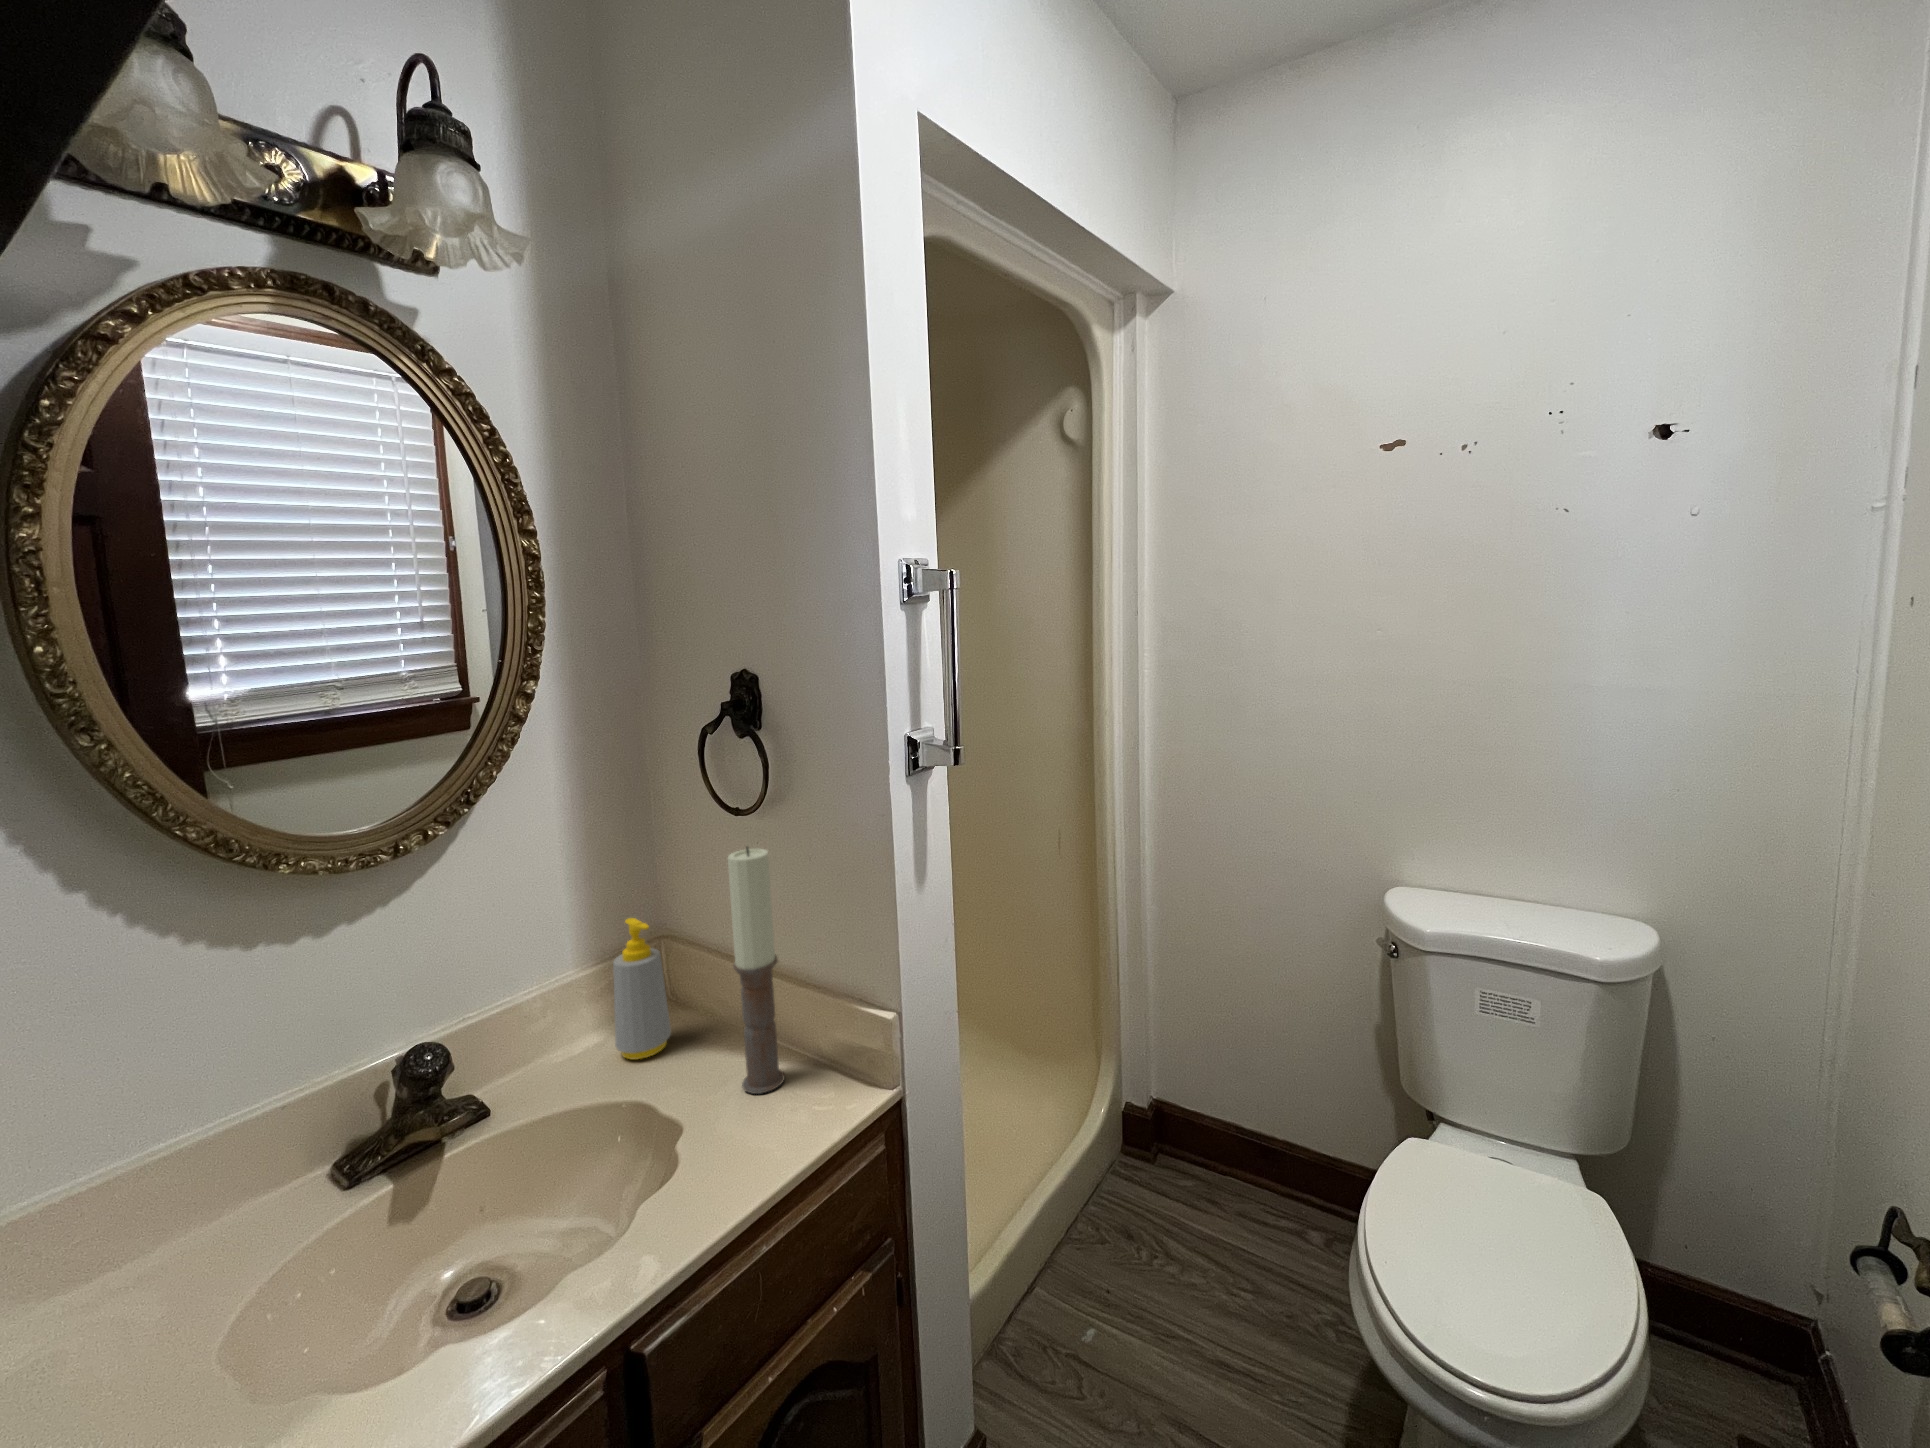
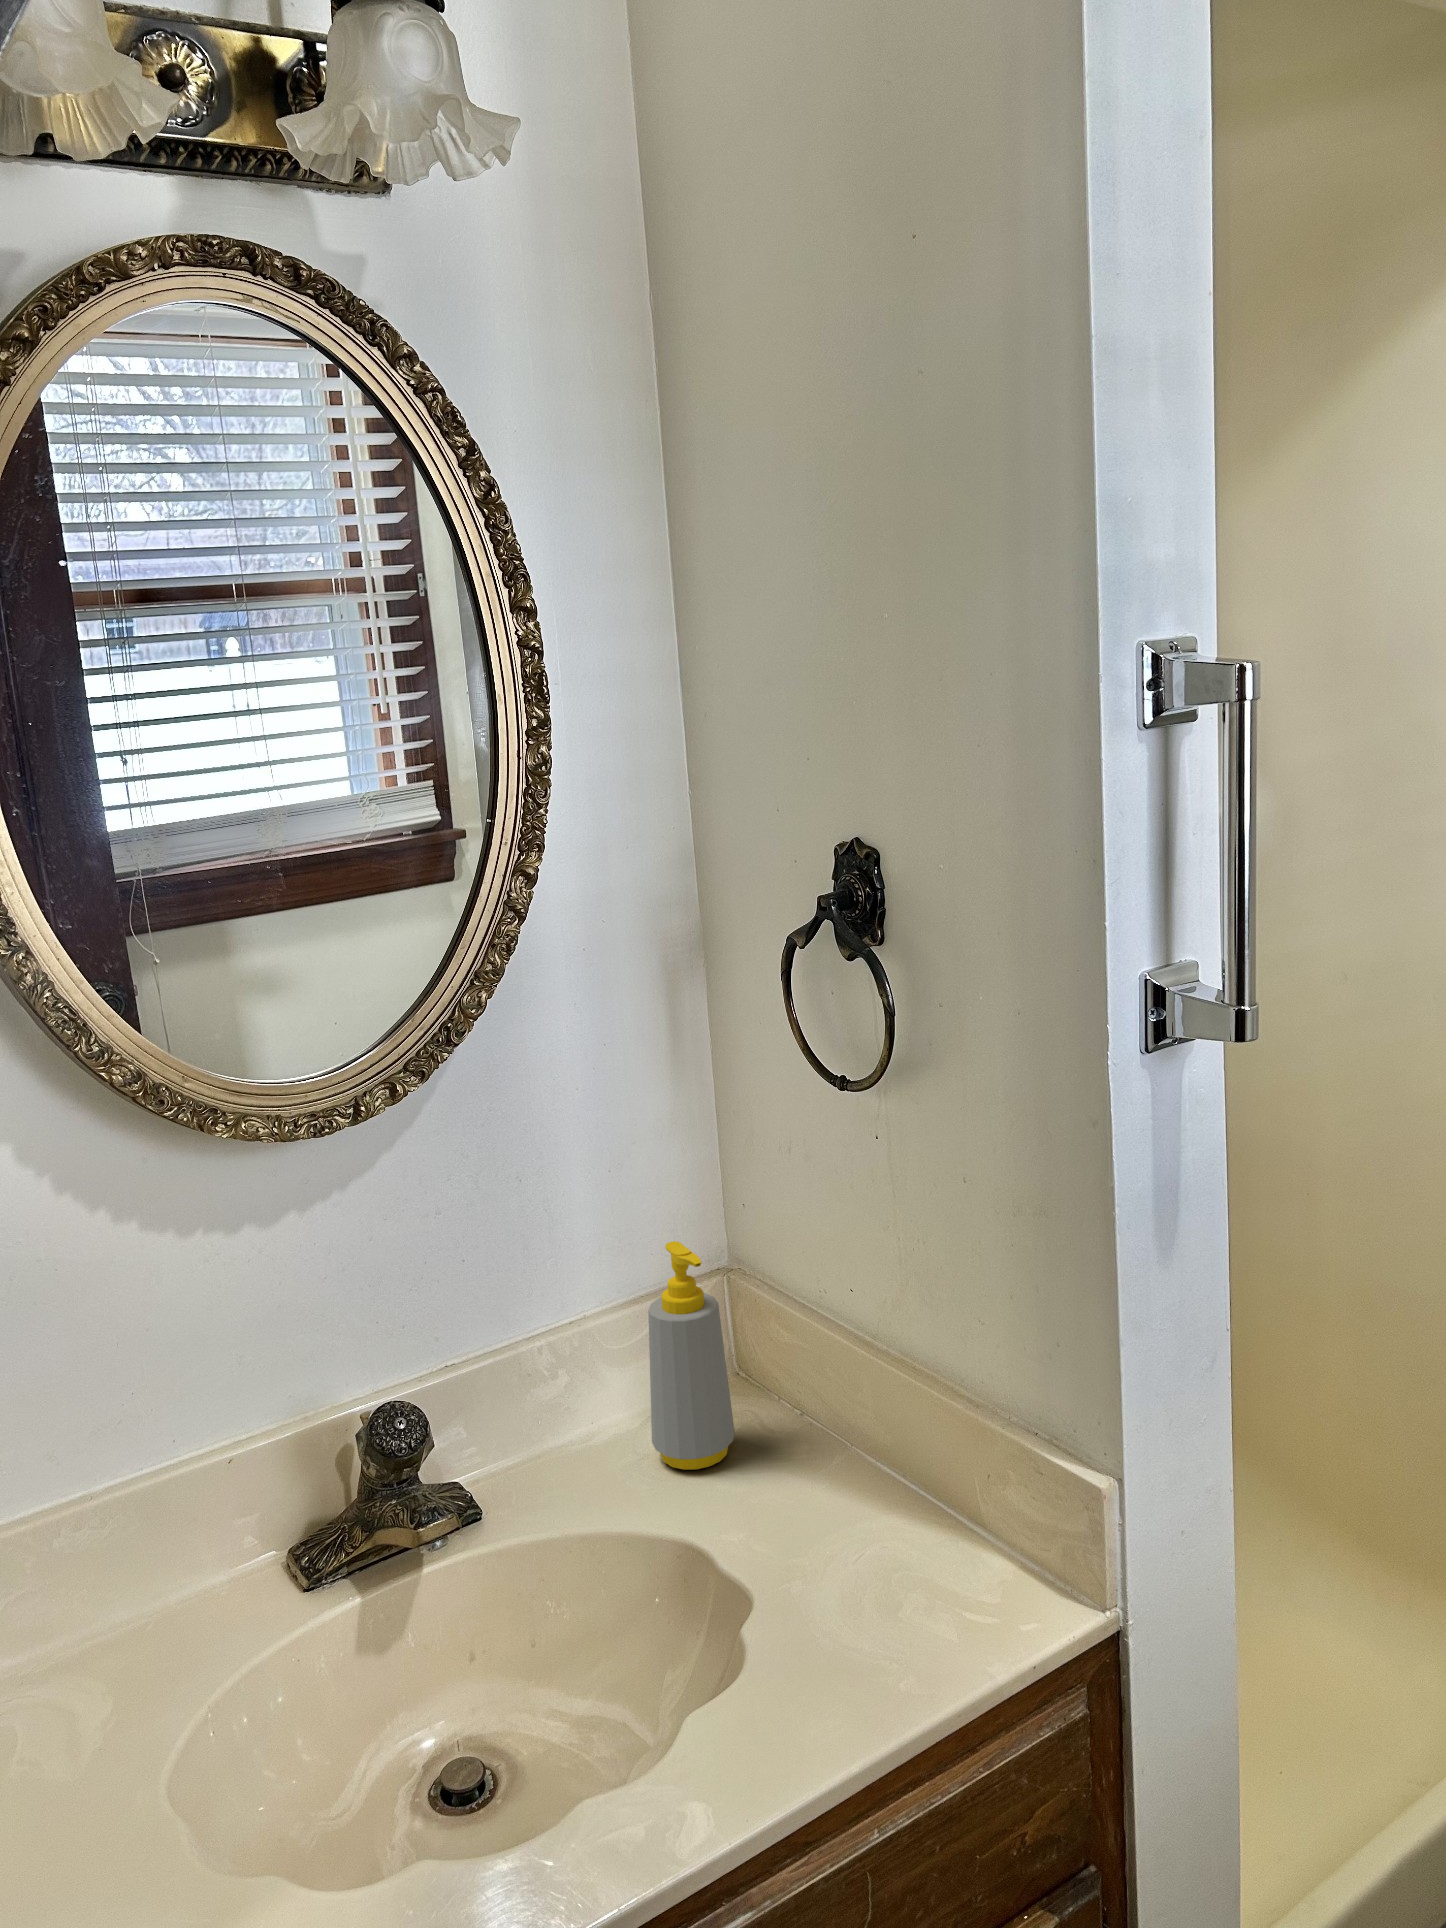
candle: present [728,847,785,1094] -> none [824,1154,914,1572]

